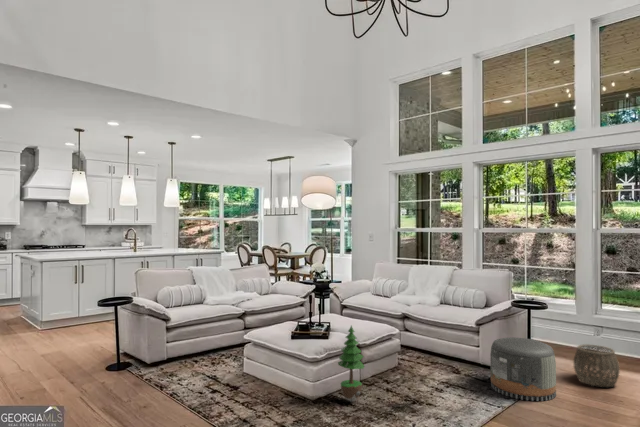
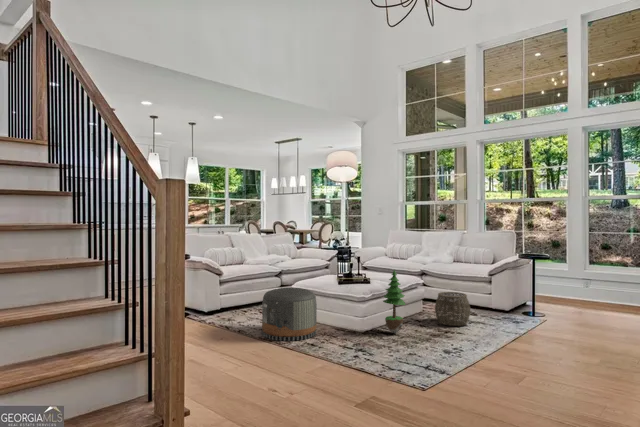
pouf: present [490,337,556,401] -> present [262,288,317,341]
woven basket: present [574,344,620,387] -> present [435,292,470,326]

